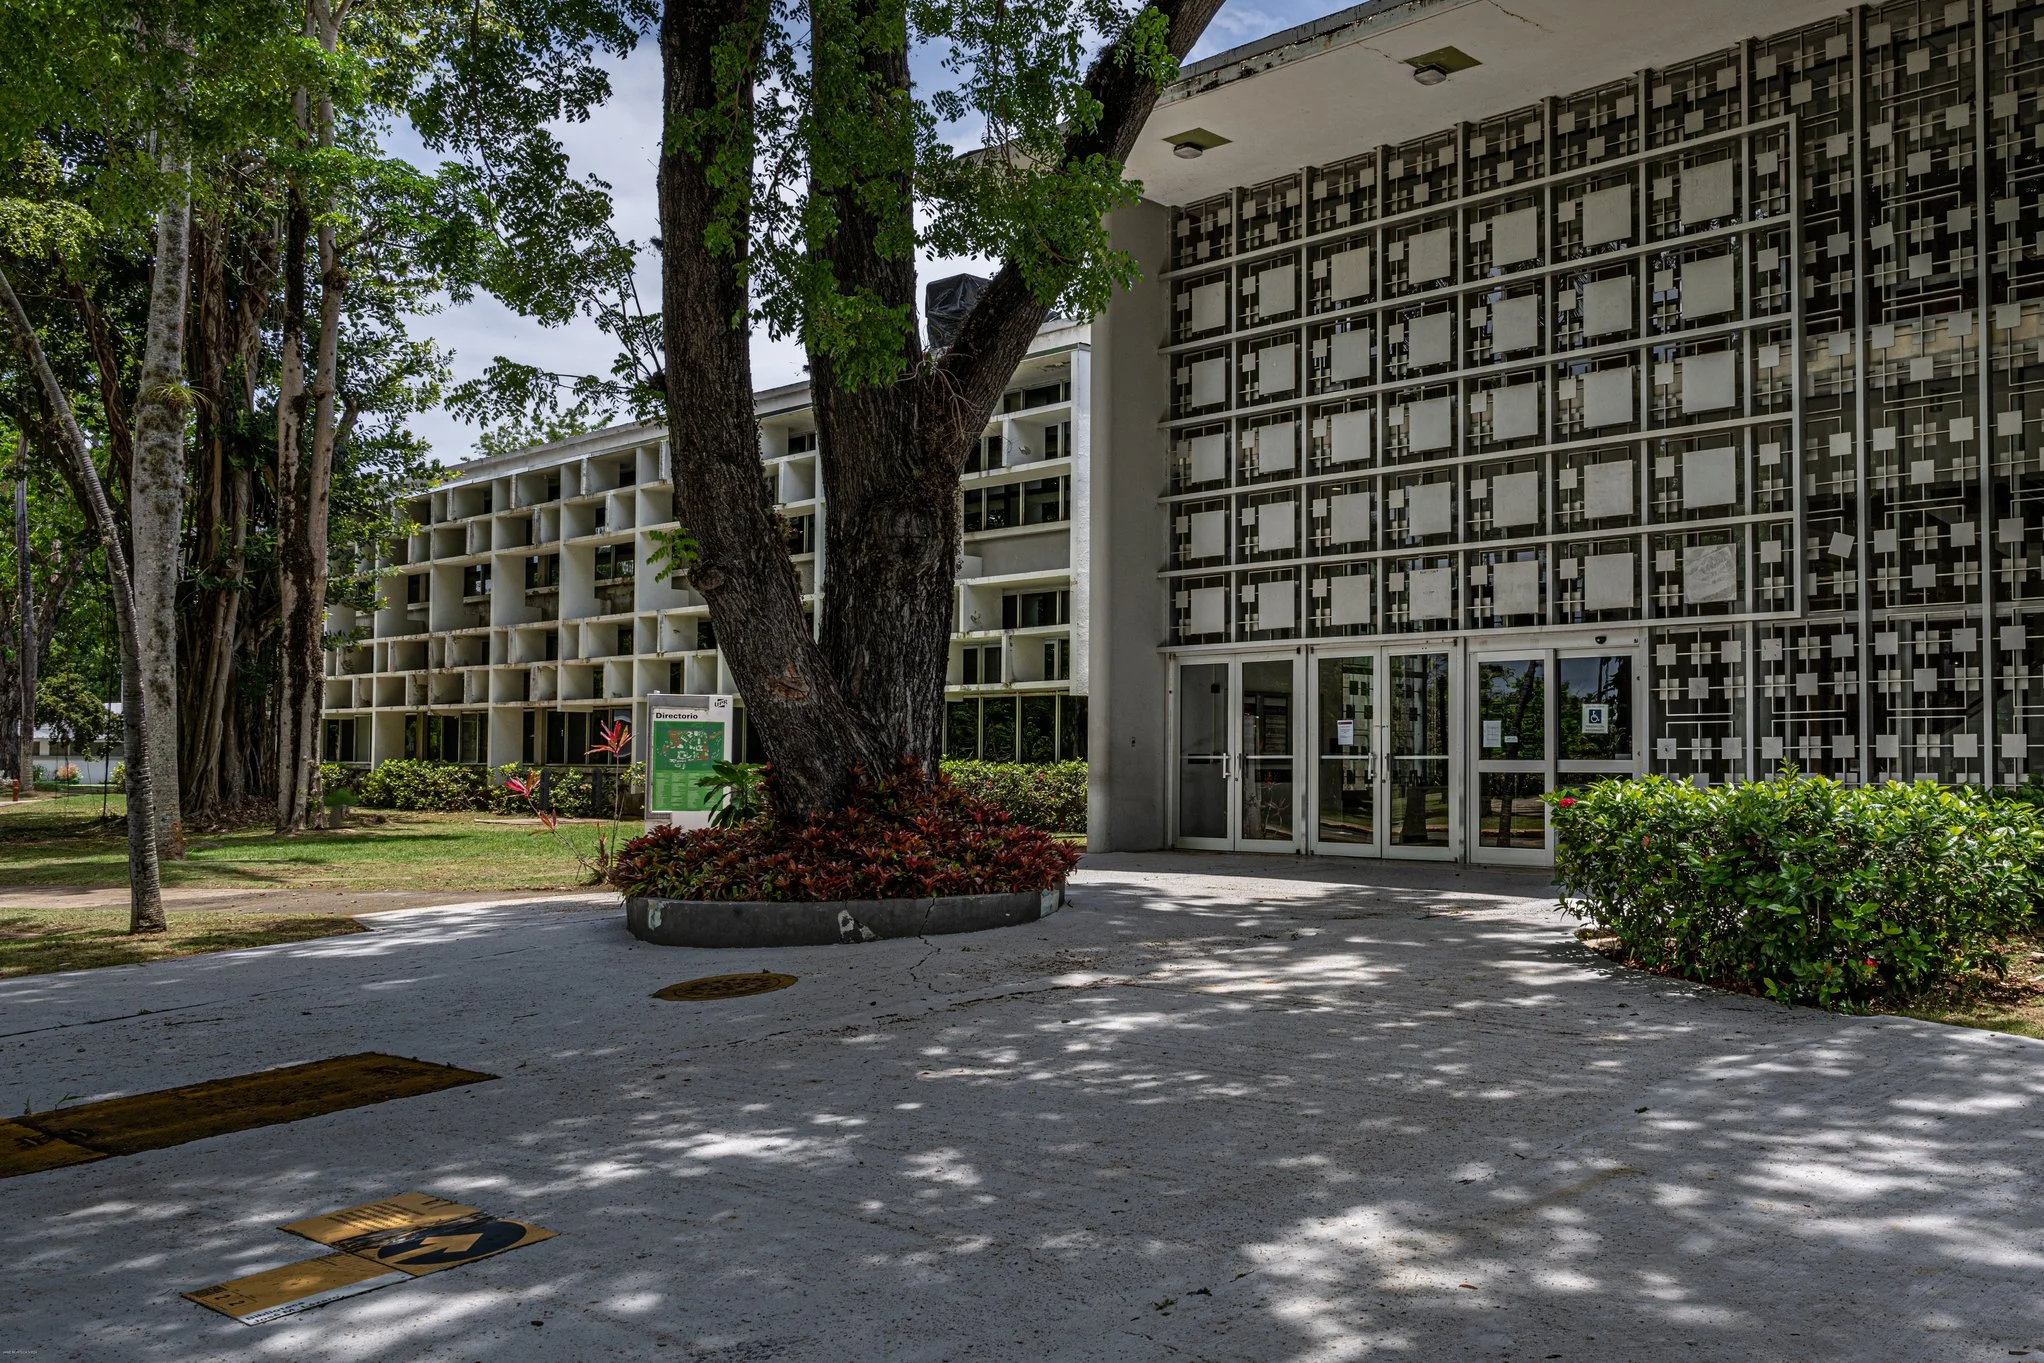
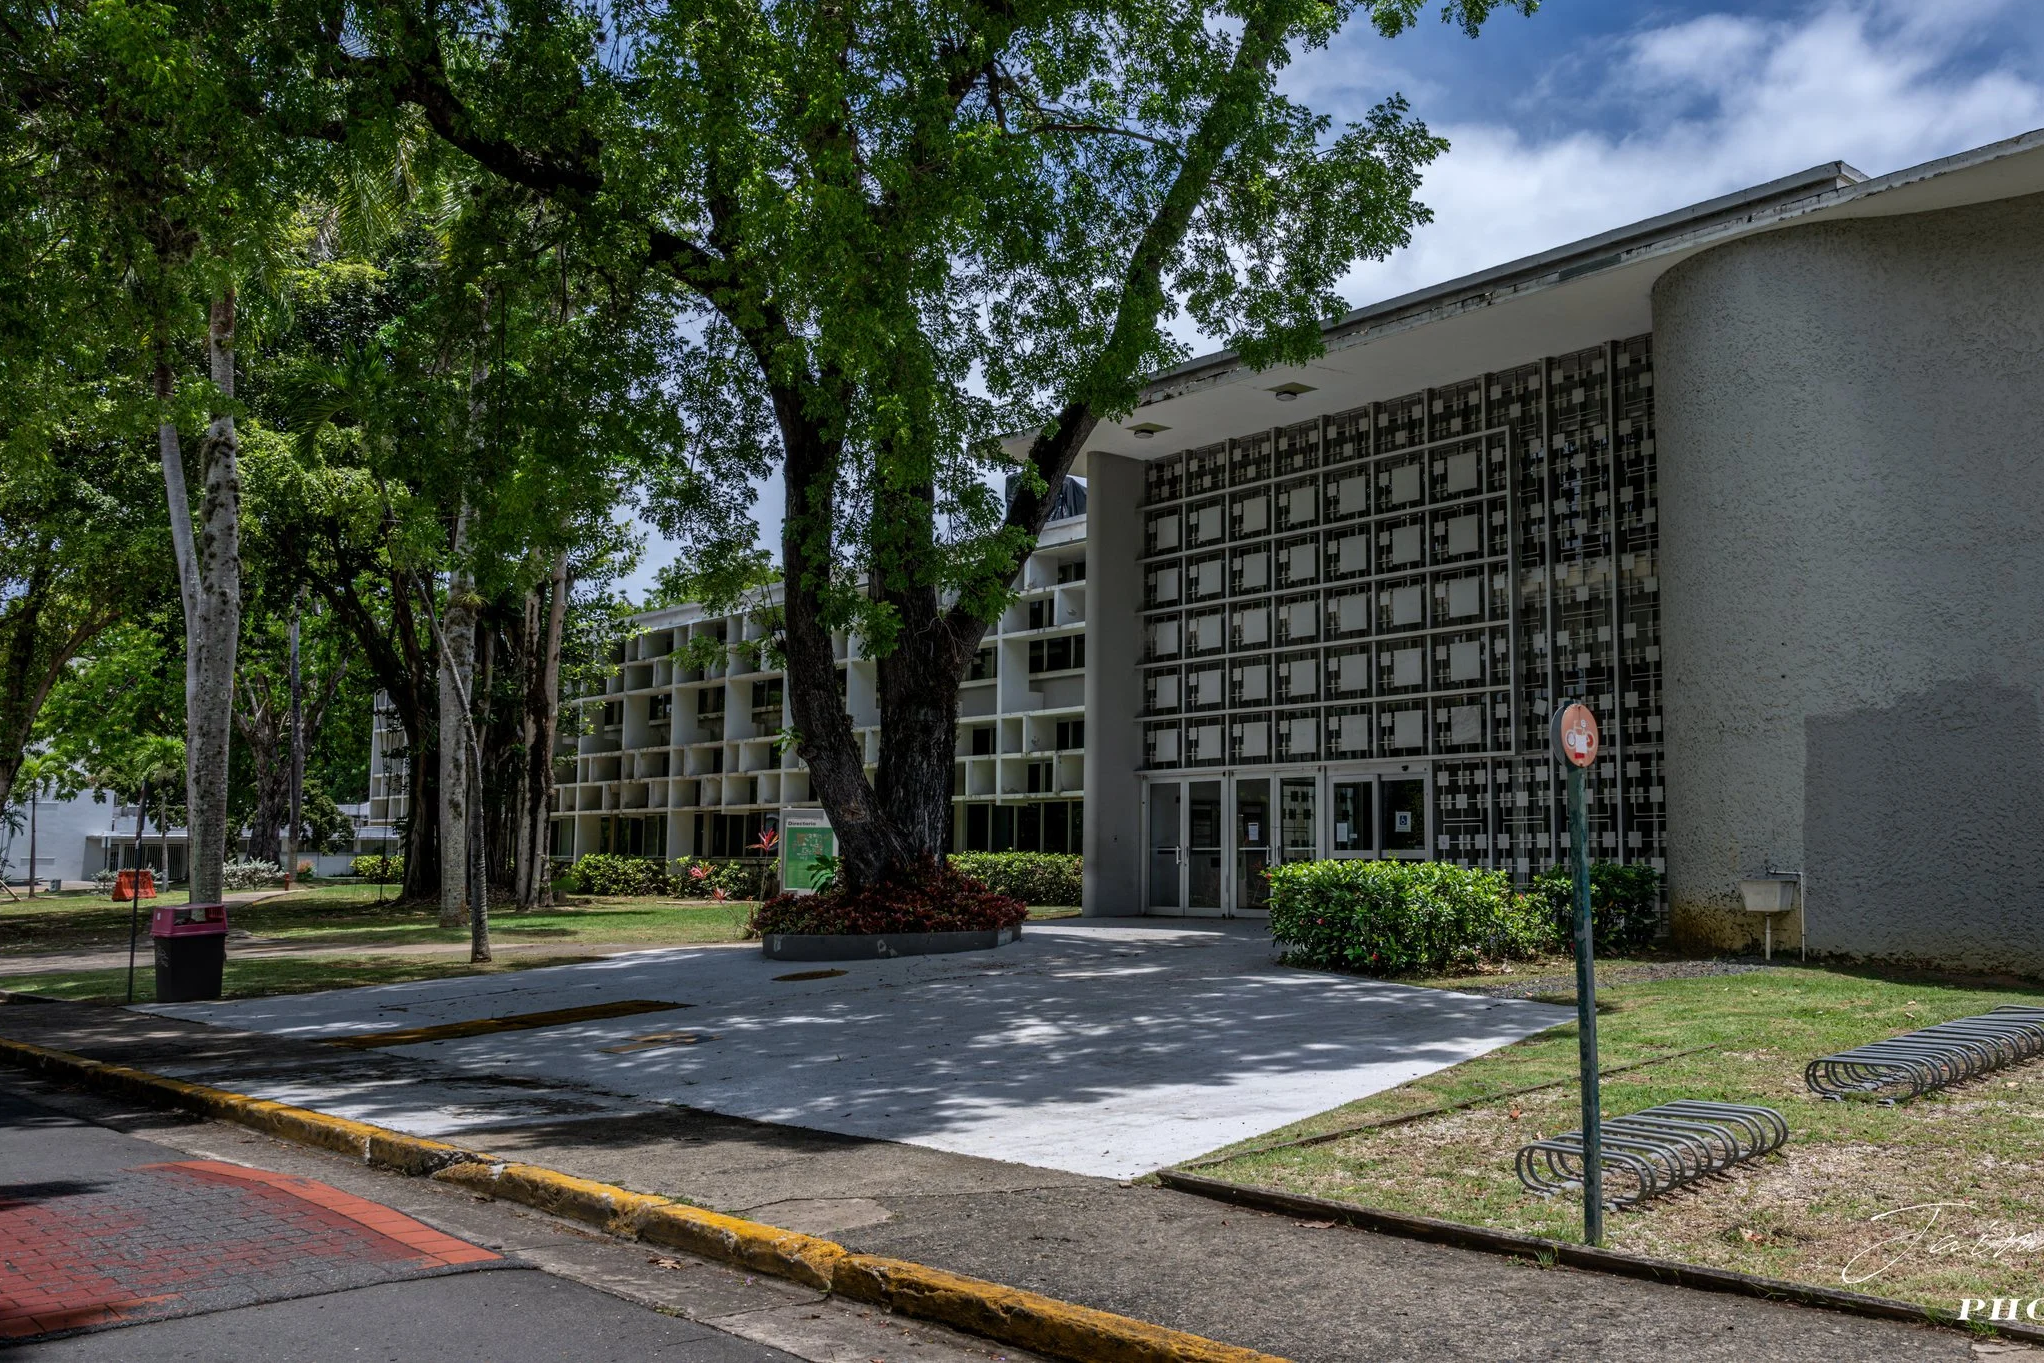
bench: present [539,768,602,809] -> none [708,859,755,892]

